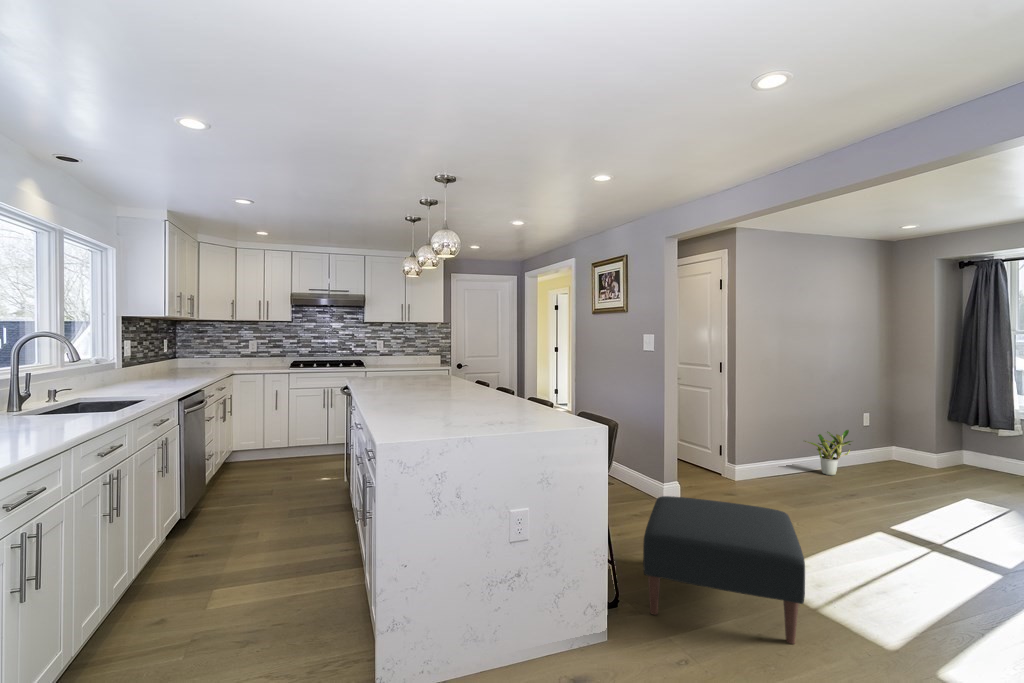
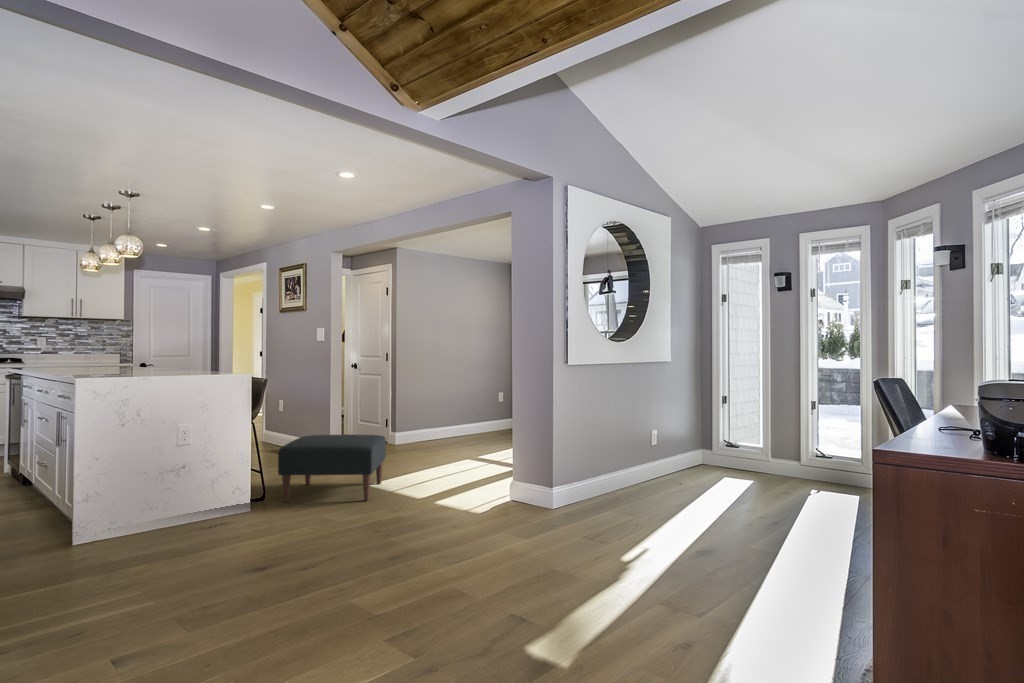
potted plant: present [805,430,852,475] -> none [448,403,484,438]

